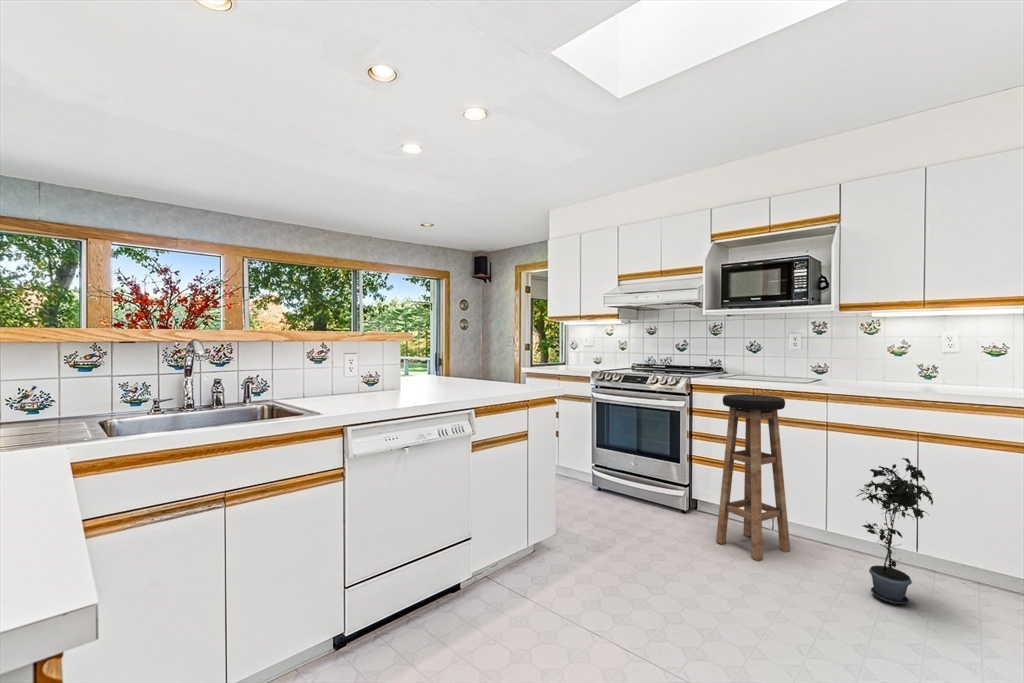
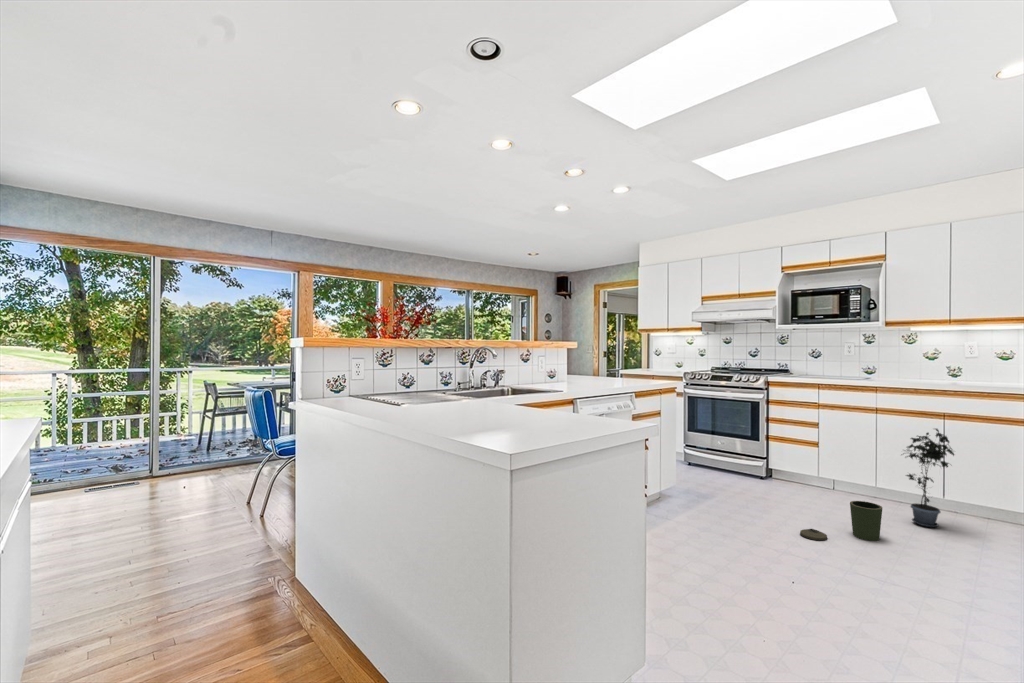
bar stool: present [716,394,790,561] -> none [794,388,851,505]
trash can: none [706,571,827,641] -> present [800,501,882,541]

